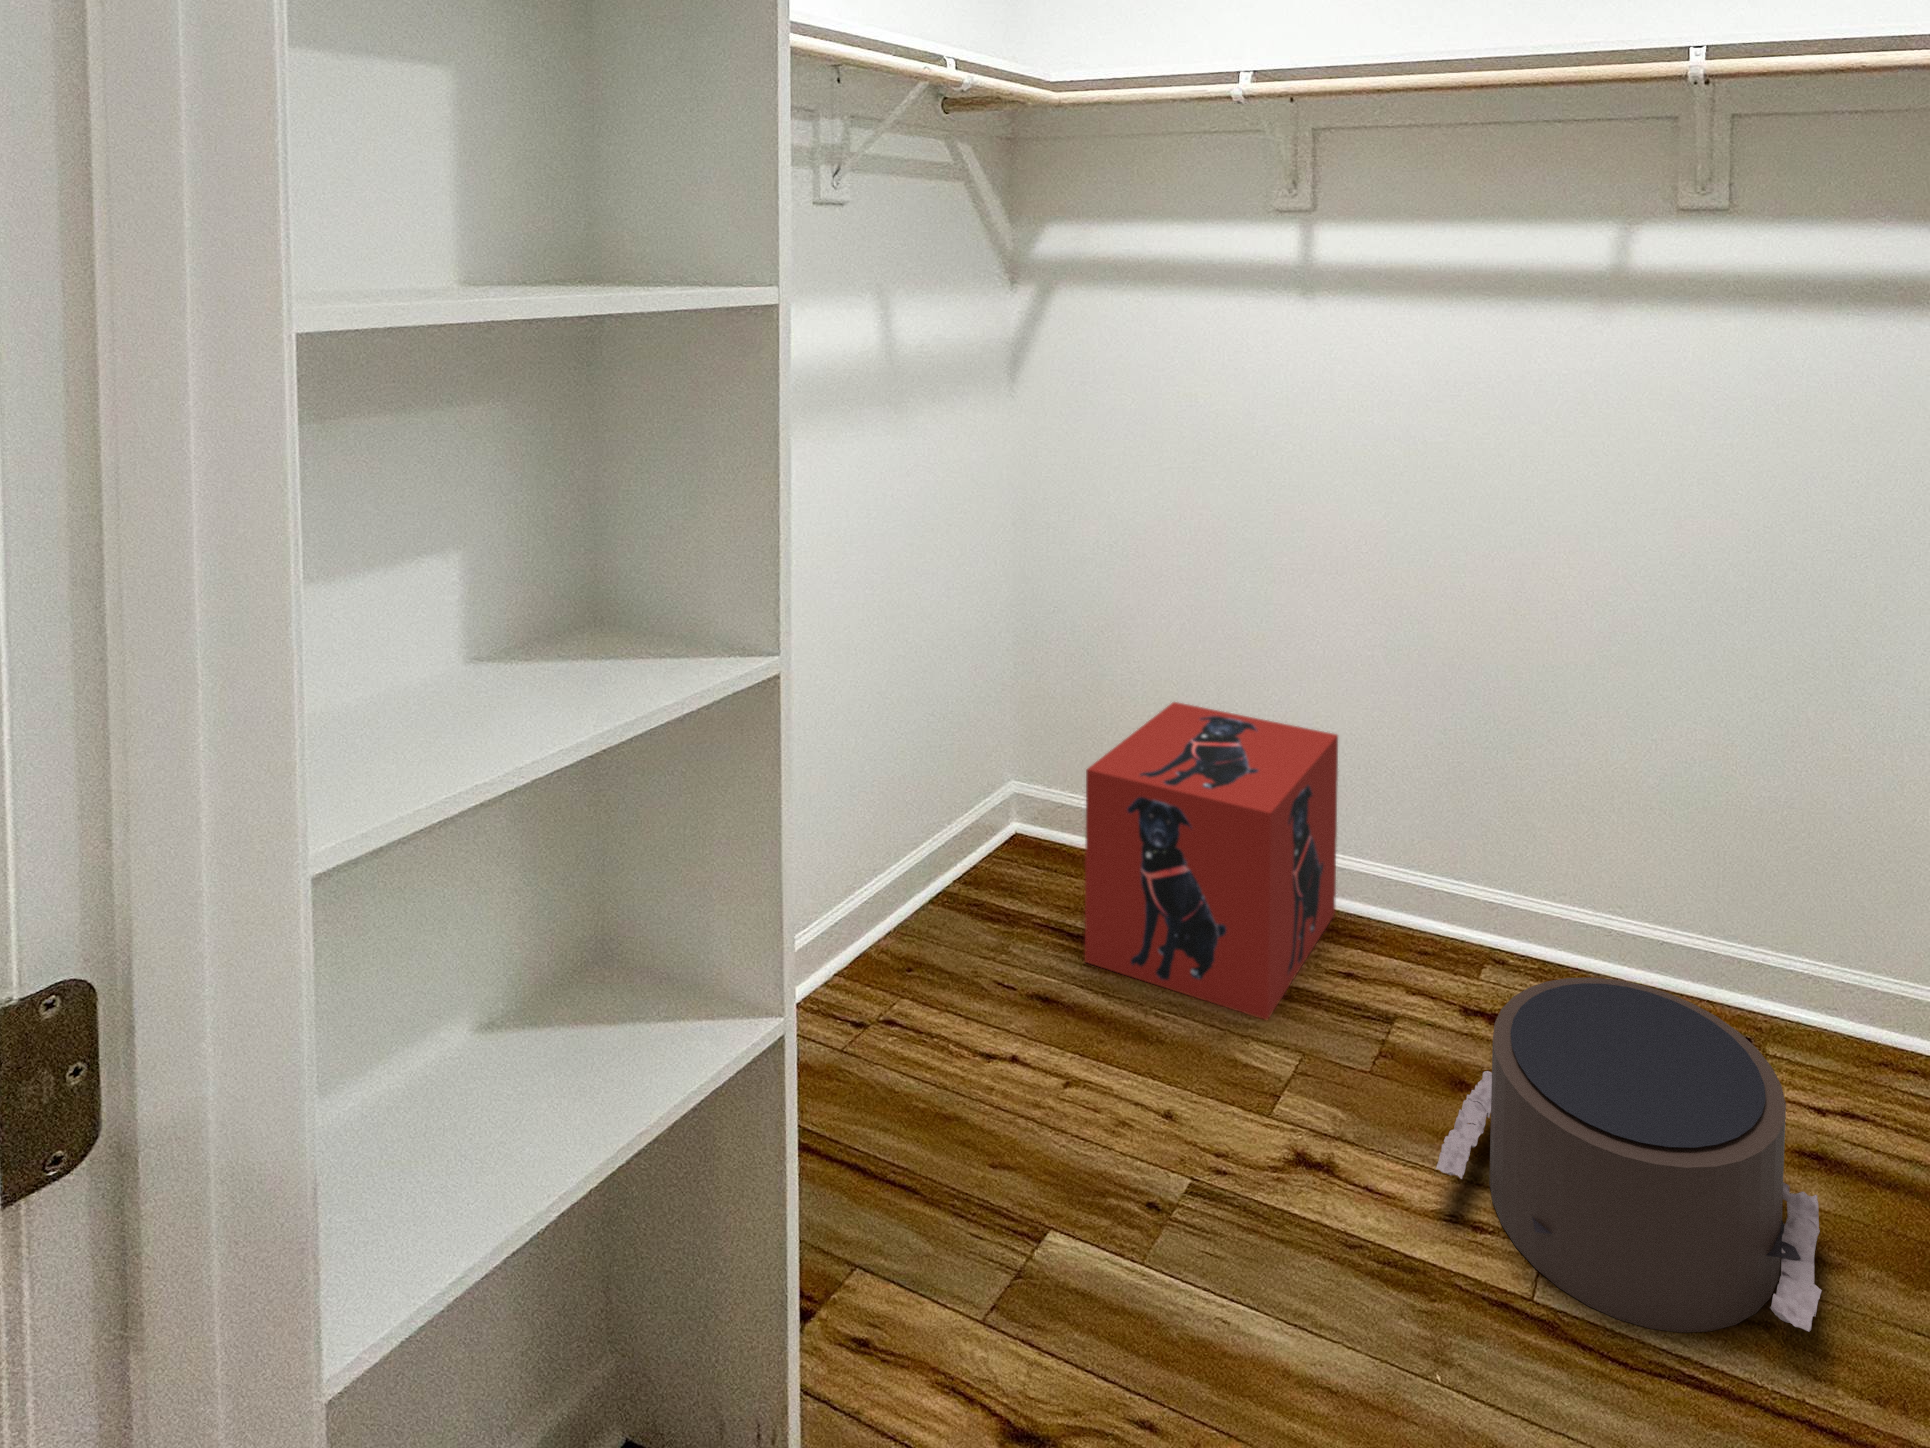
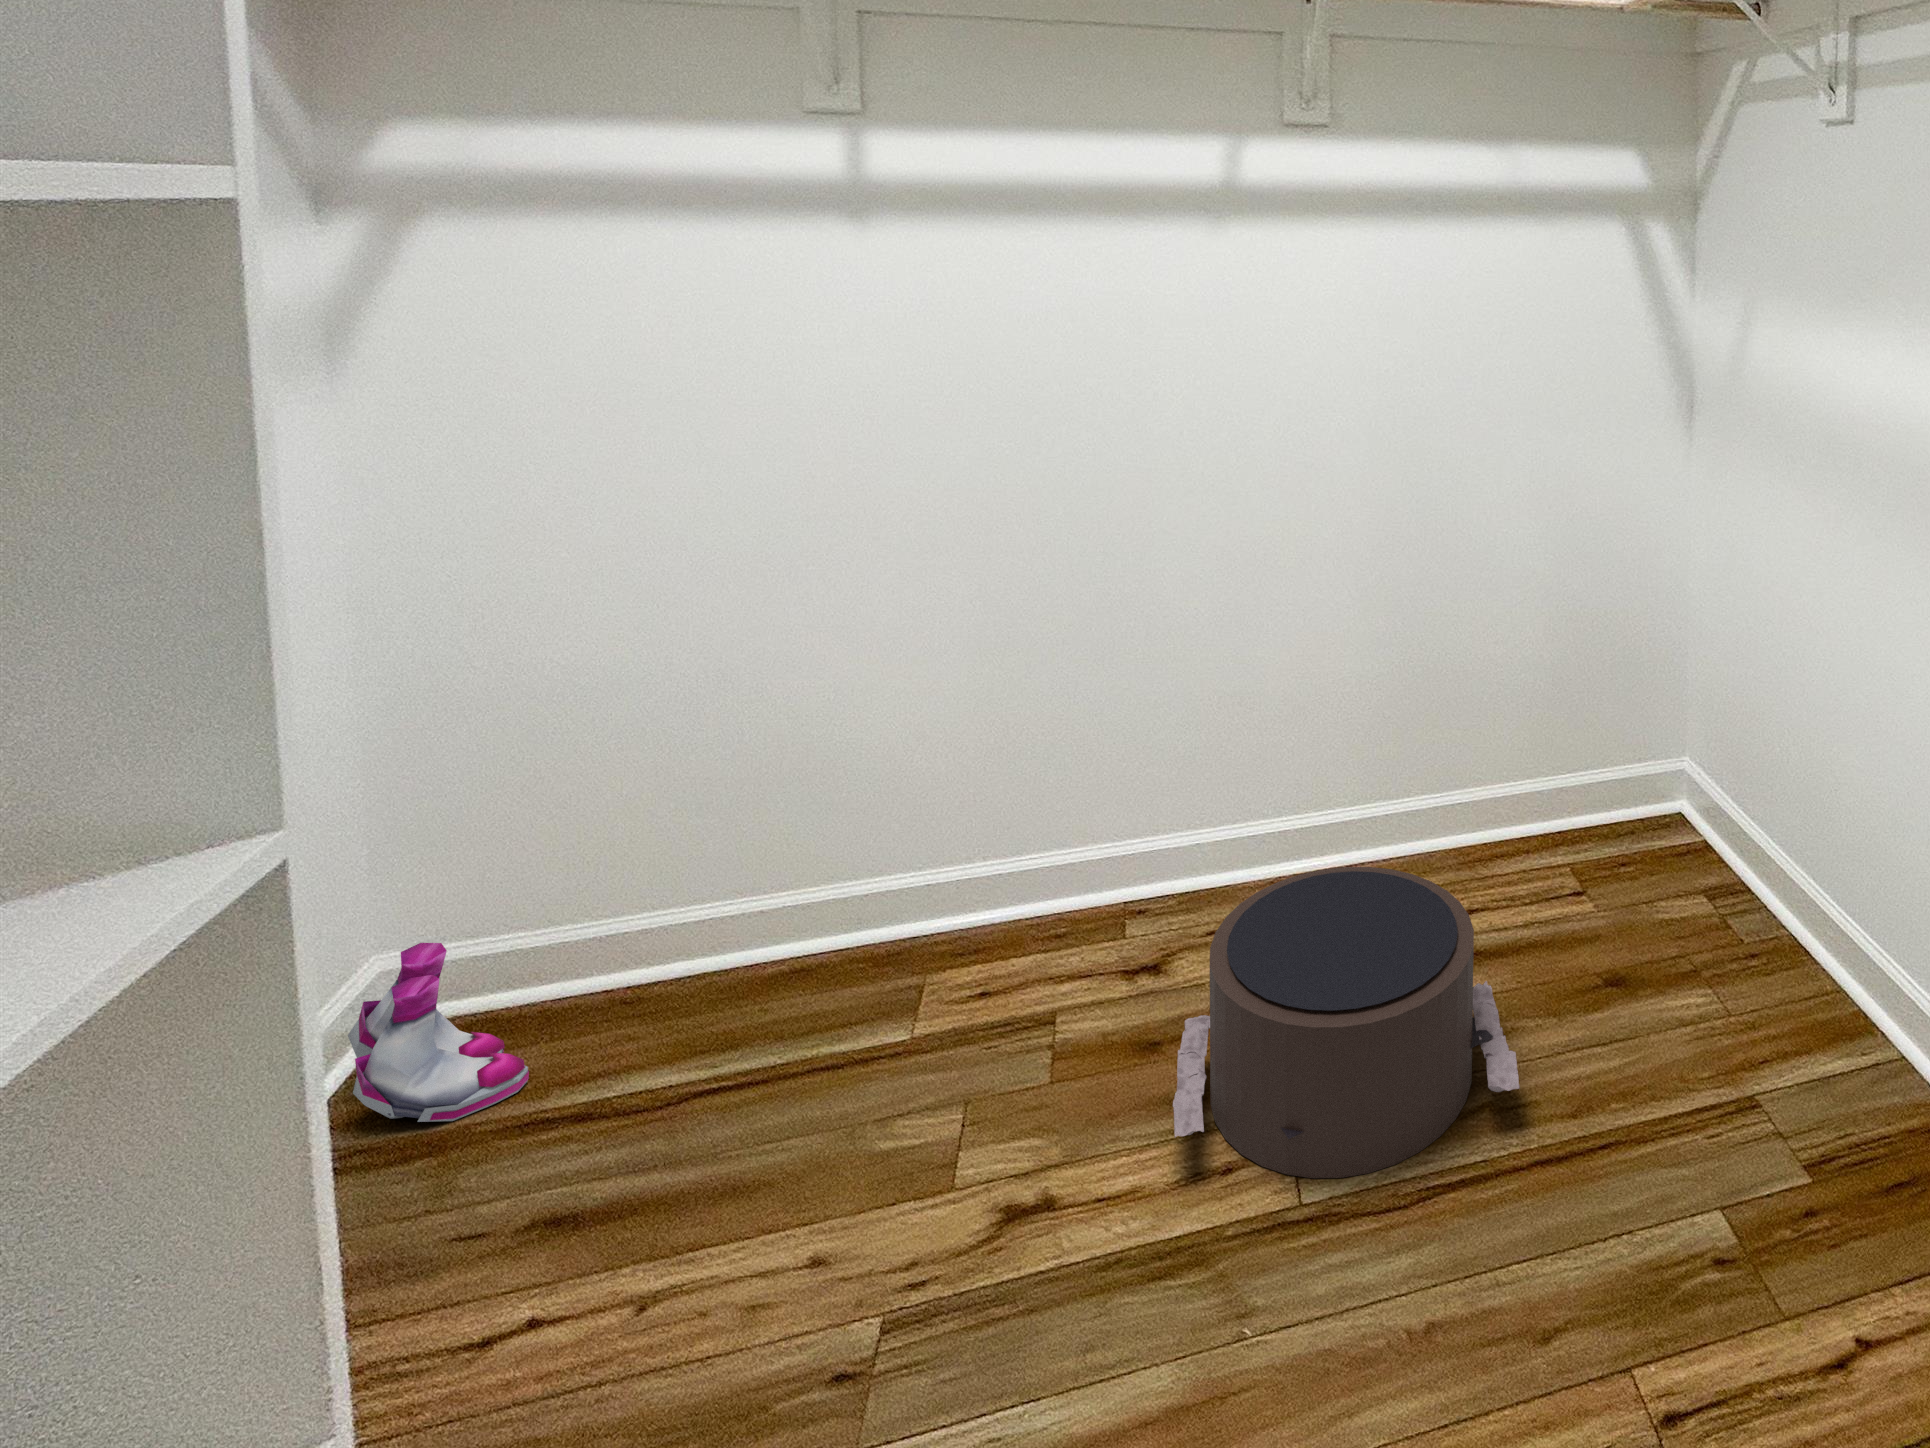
storage box: present [1085,702,1338,1020] -> none [587,735,943,1150]
boots: none [984,775,1067,902] -> present [348,943,529,1122]

